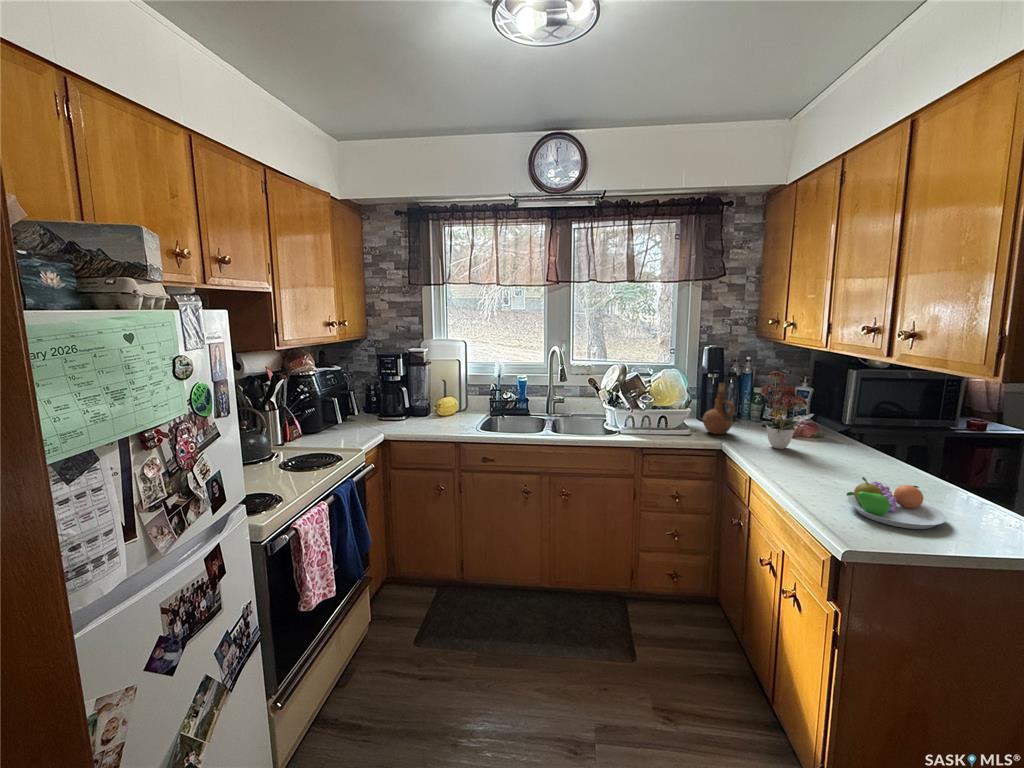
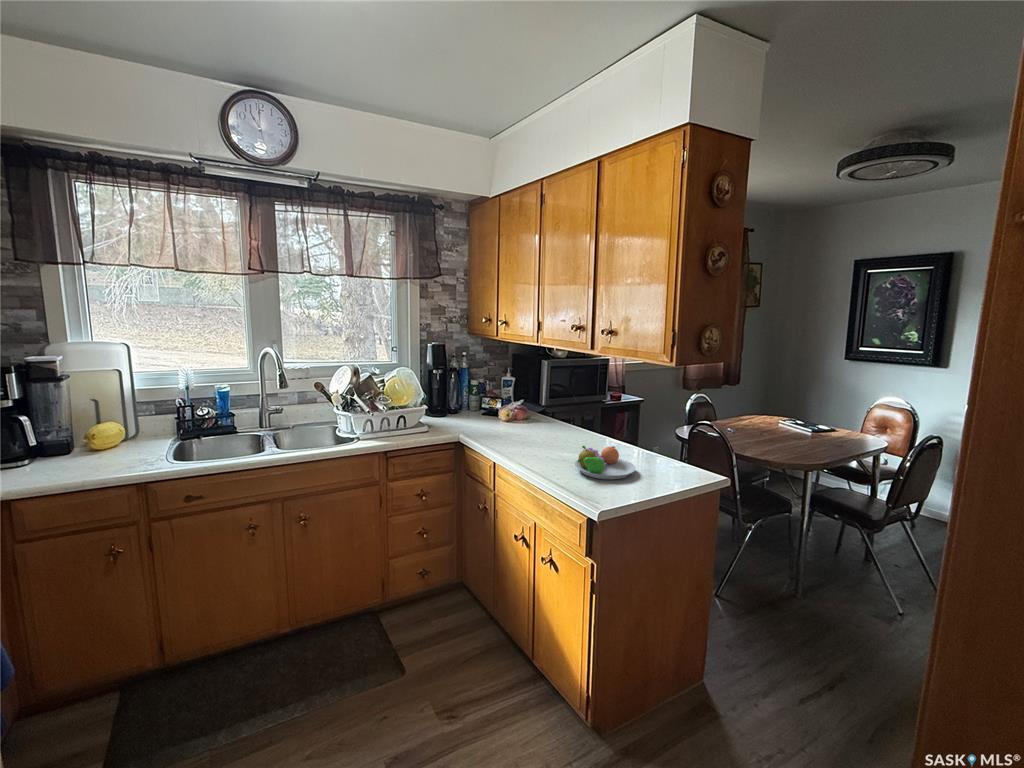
flower arrangement: present [761,371,807,449] -> none [485,361,529,433]
ceramic pitcher: present [703,383,735,434] -> none [437,378,465,427]

